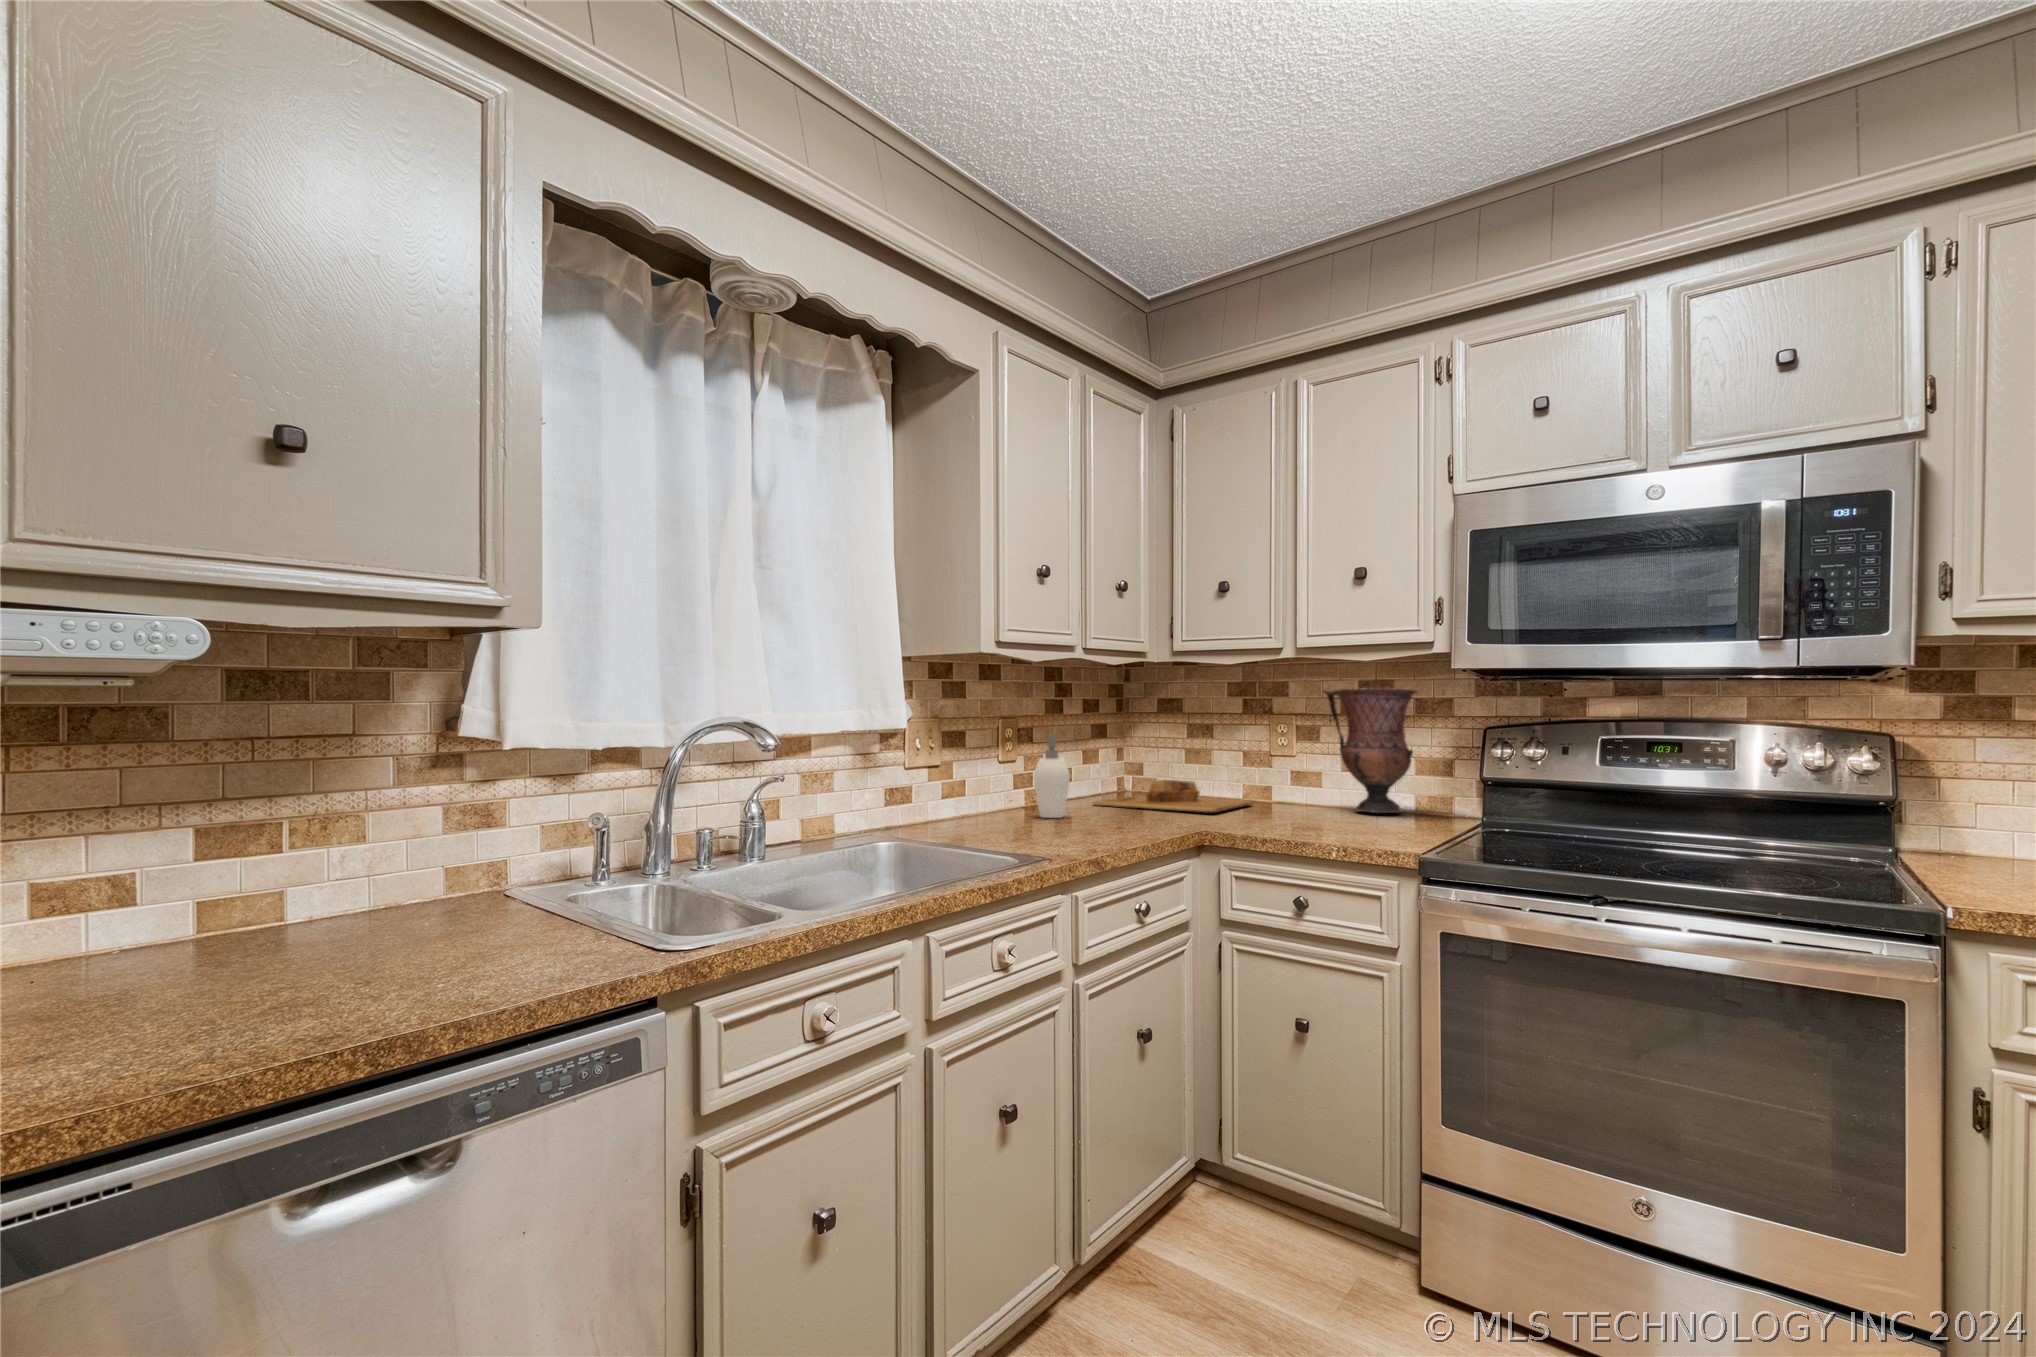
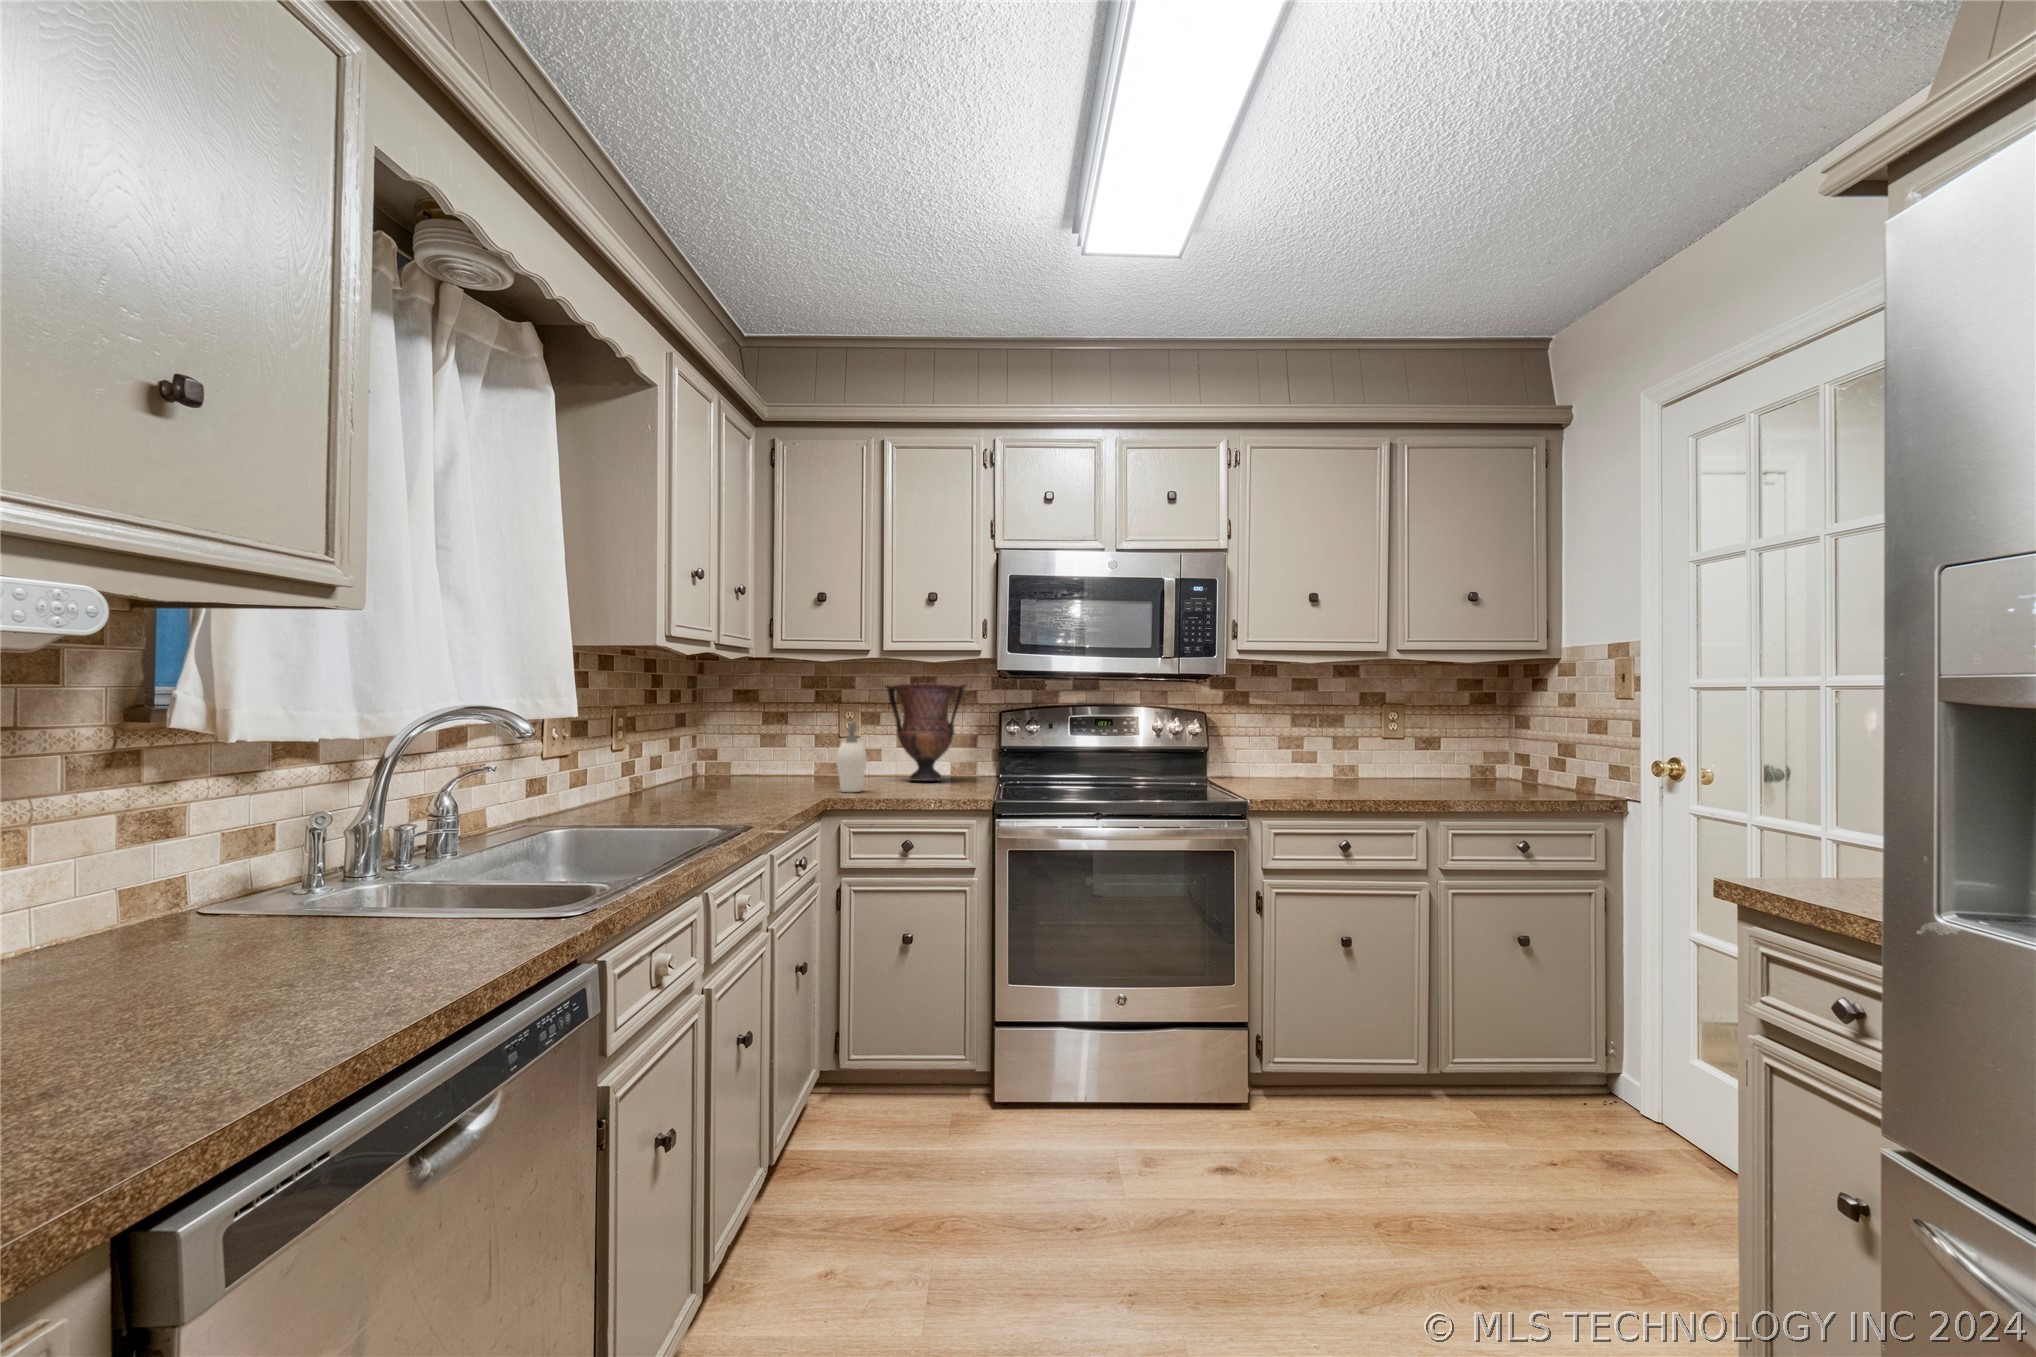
soap dispenser: present [1033,734,1070,818] -> present [836,722,867,792]
cutting board: present [1093,780,1253,812] -> none [689,762,826,788]

